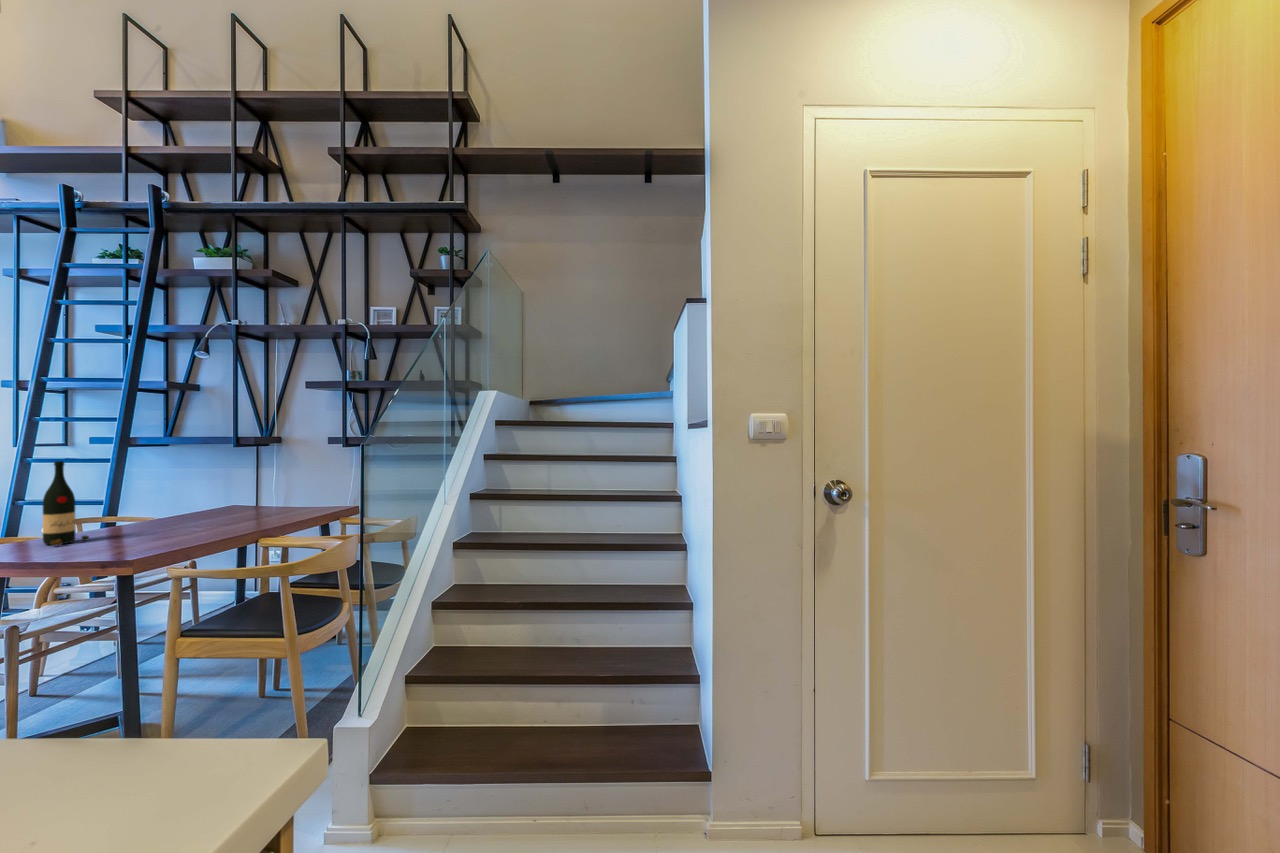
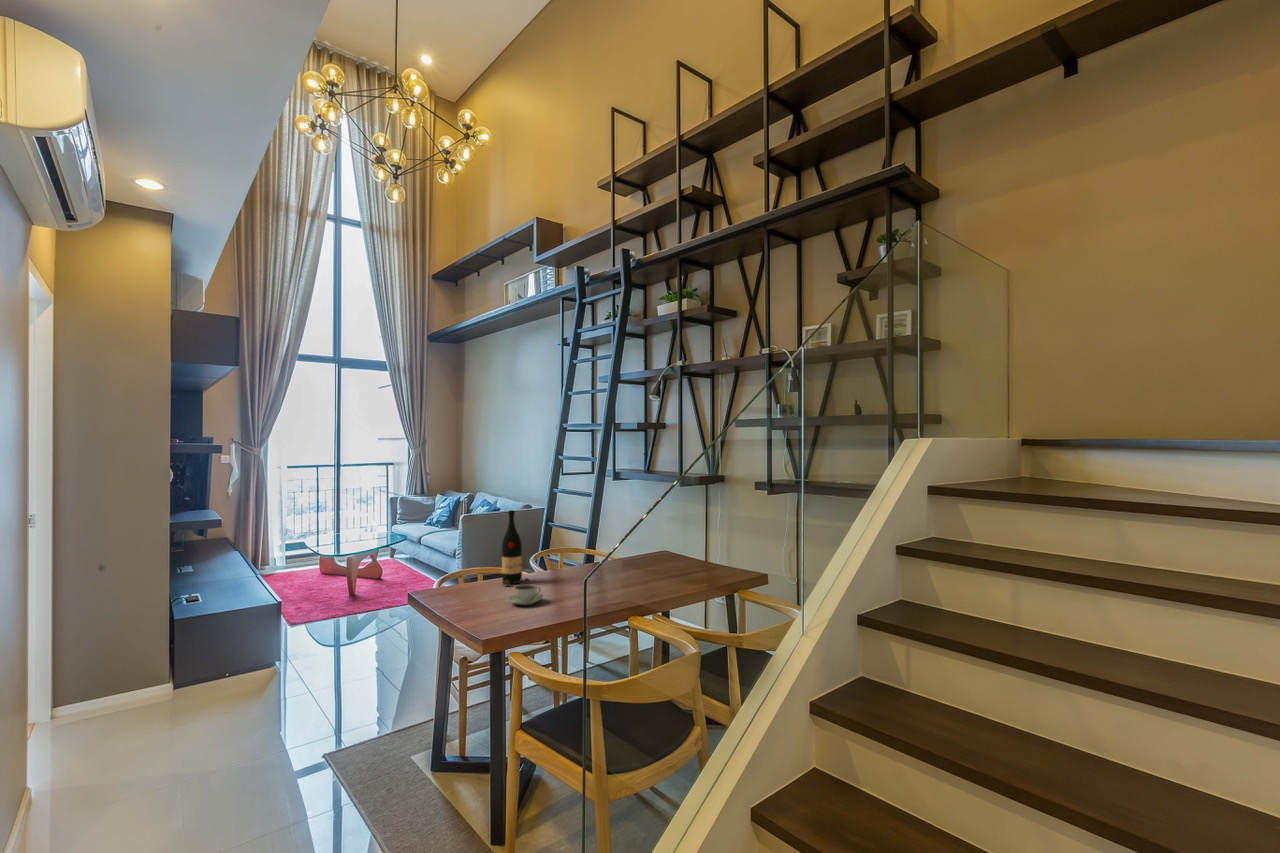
coffee cup: none [87,532,139,553] -> present [508,584,543,605]

